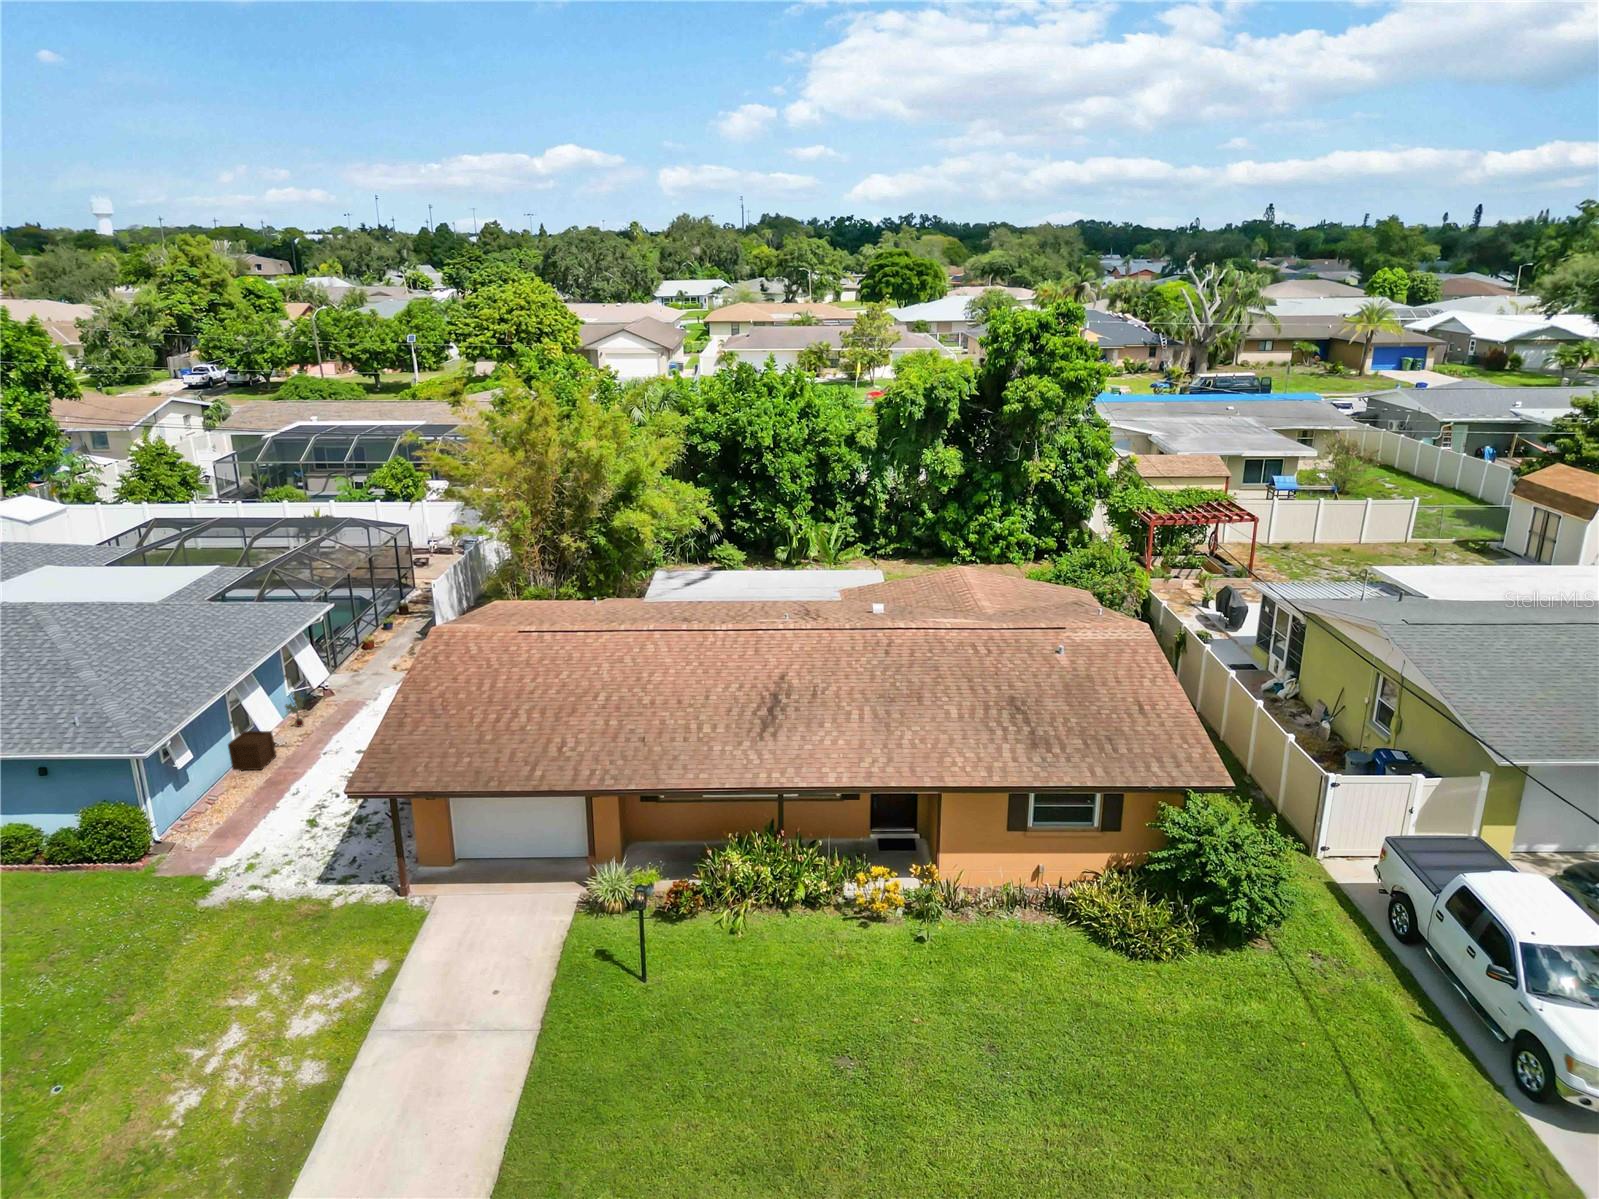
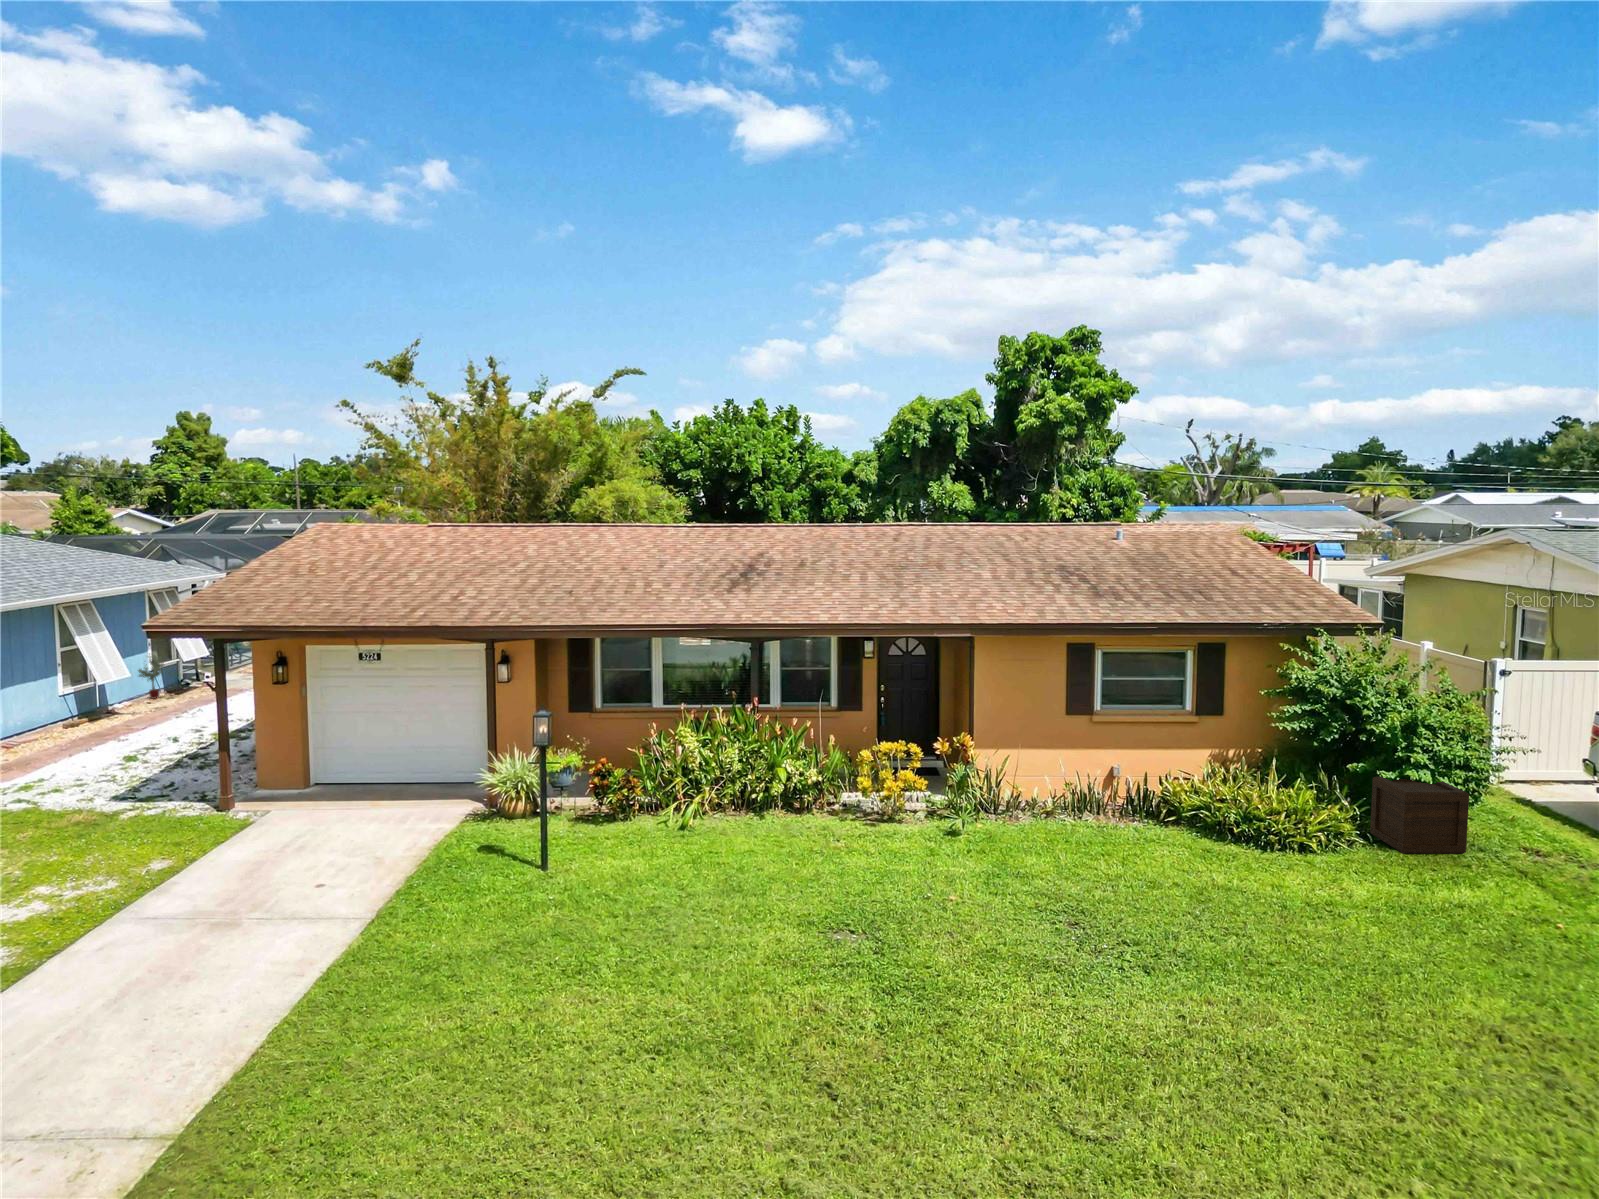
wooden crate: present [228,731,276,770] -> present [1370,777,1469,854]

